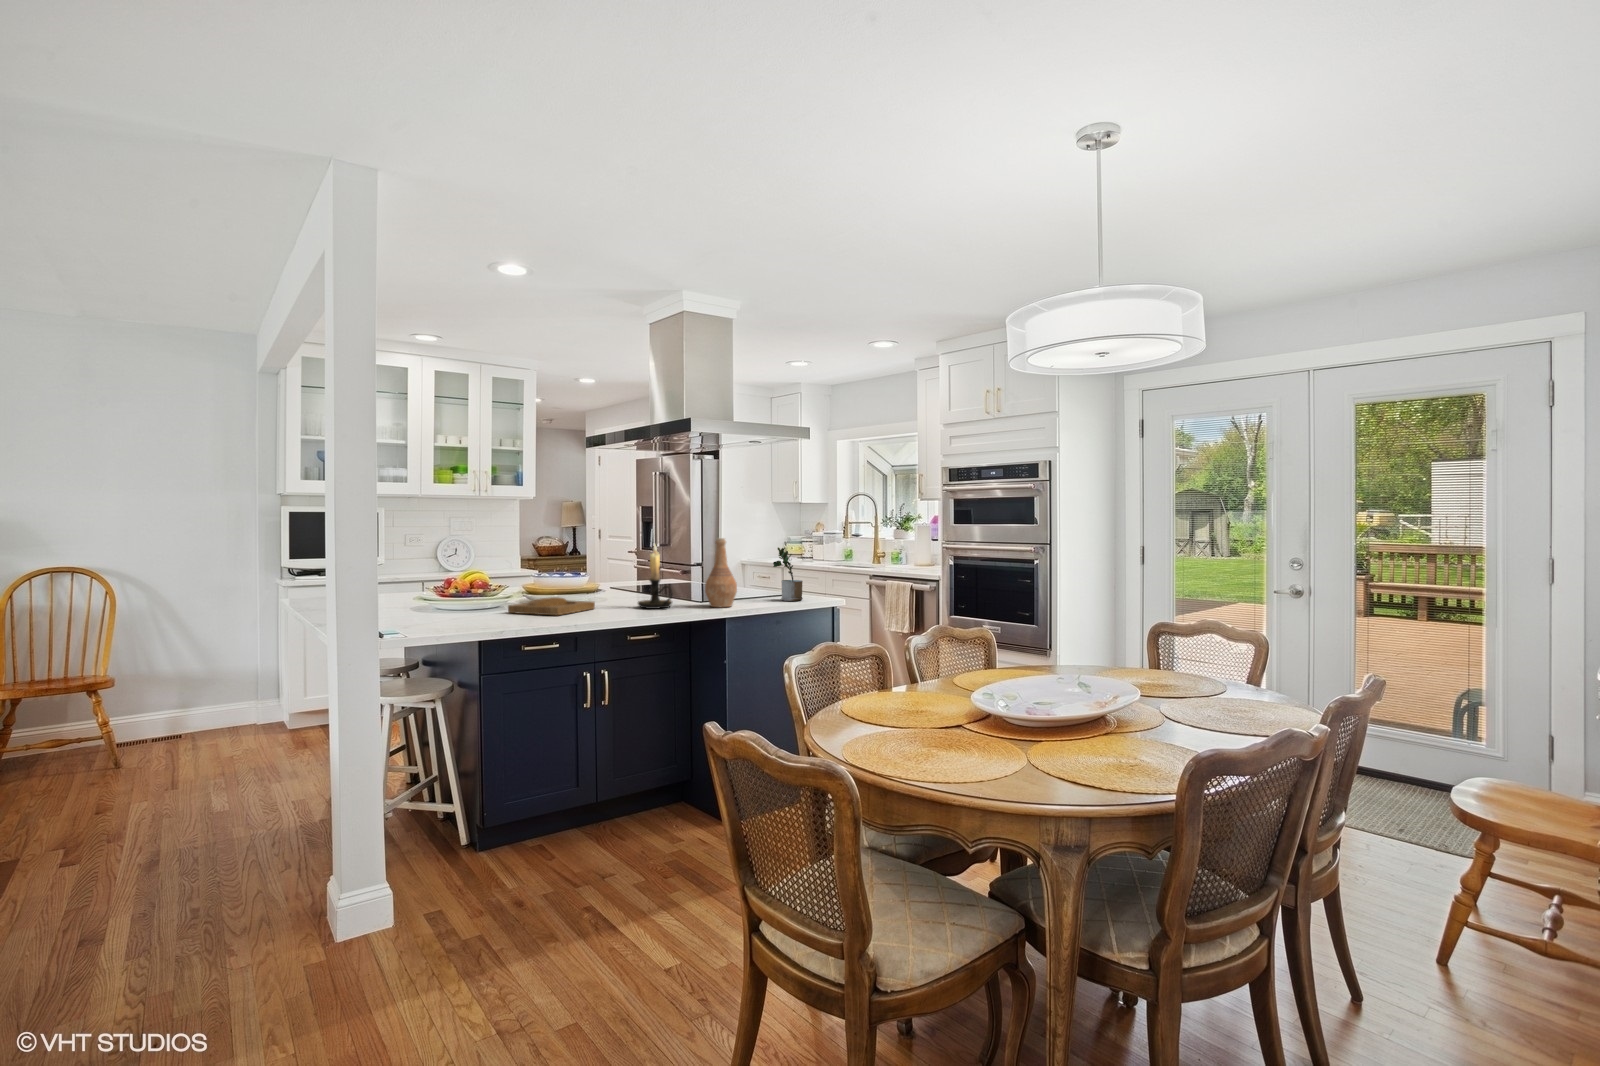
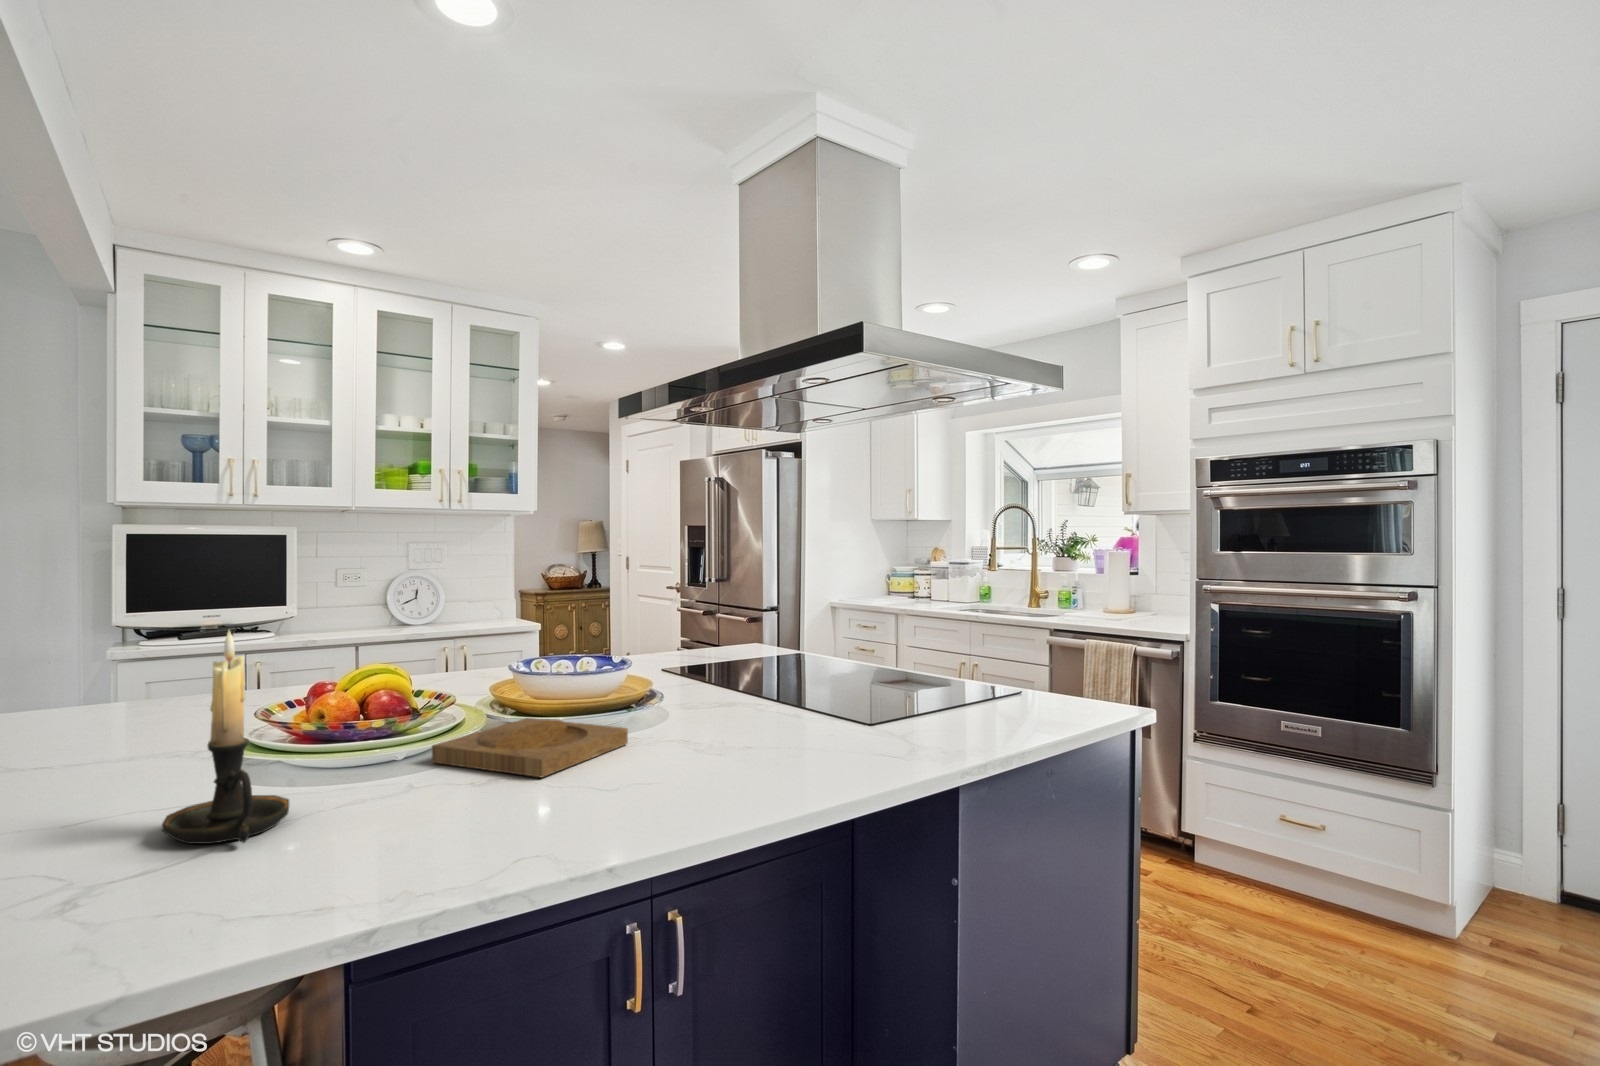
vase: present [705,538,737,607] -> none [862,587,931,739]
candle holder: present [638,545,672,609] -> present [162,631,289,844]
potted plant: present [773,547,803,601] -> none [988,603,1044,713]

